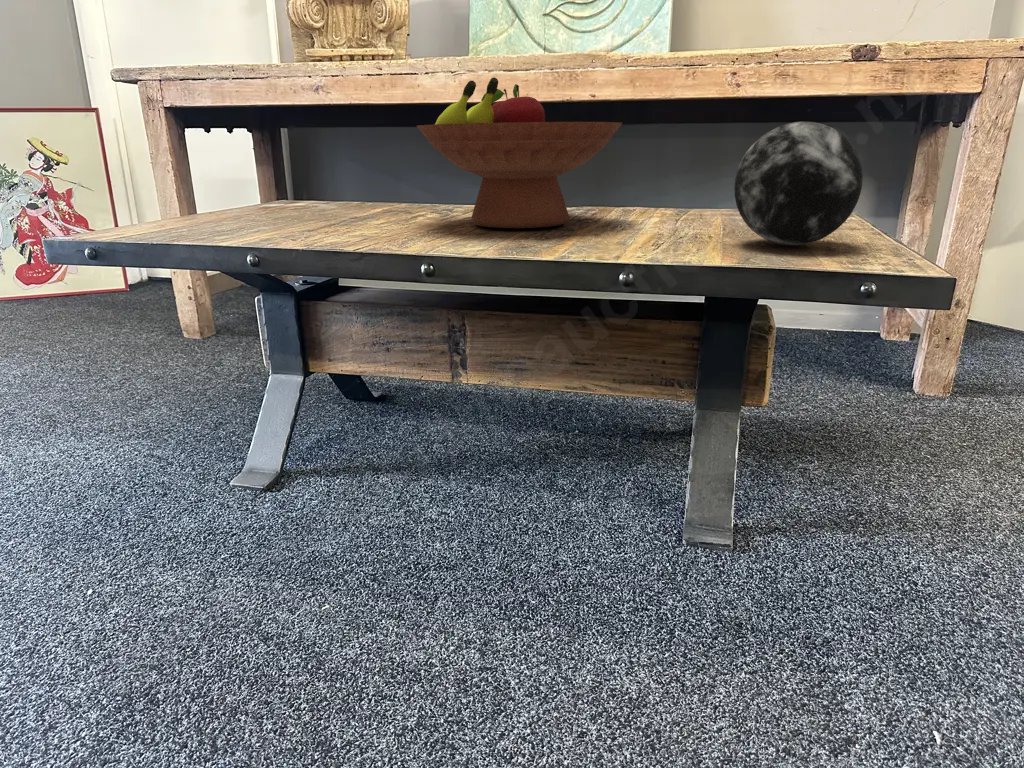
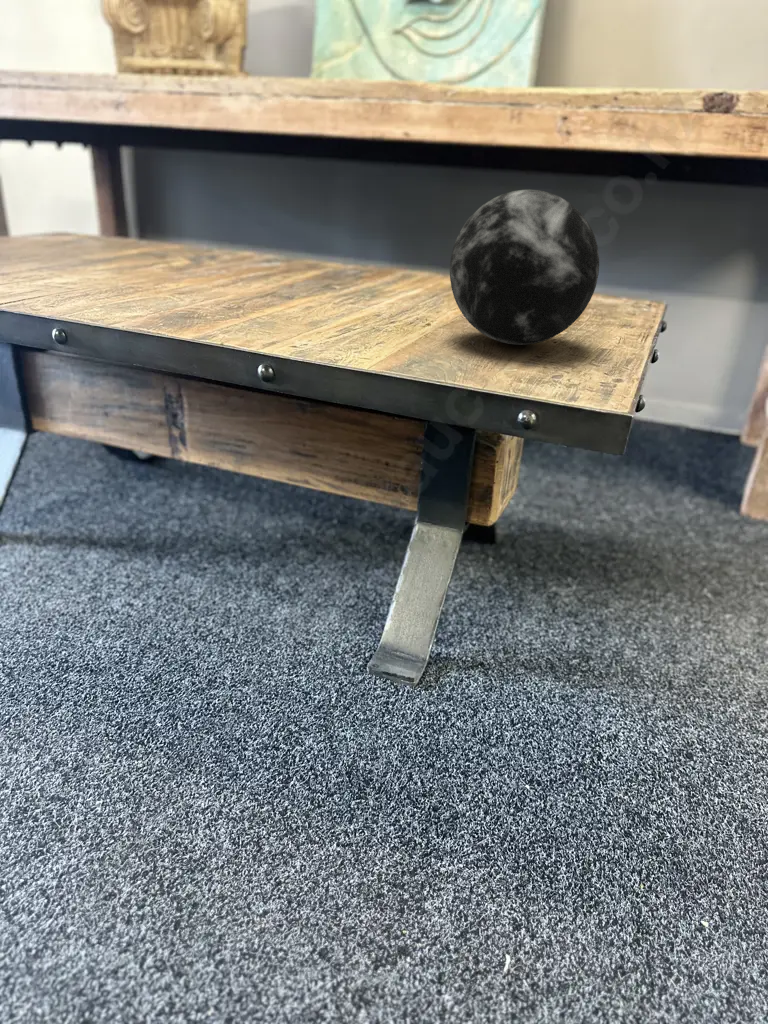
fruit bowl: present [417,77,622,228] -> none [130,105,377,291]

